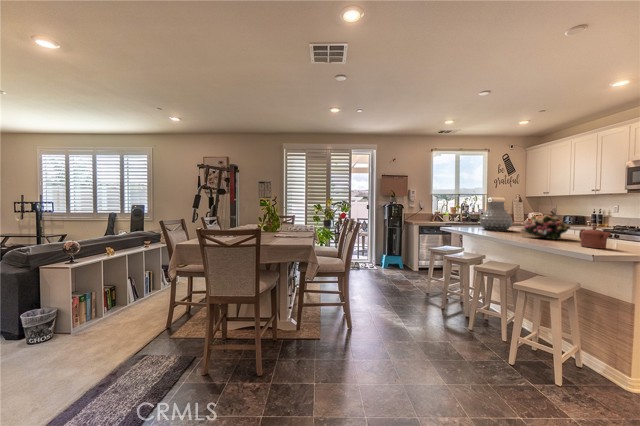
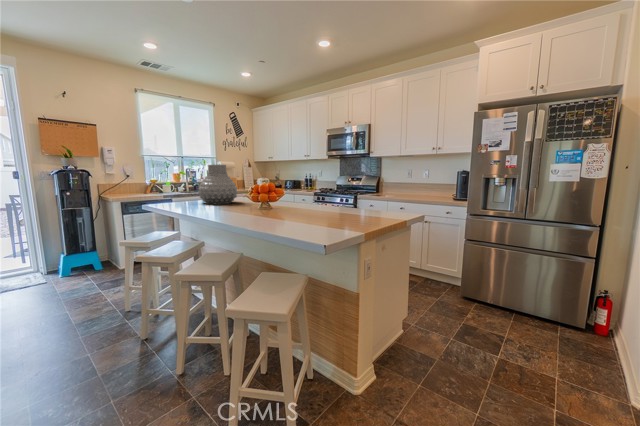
flower arrangement: present [519,215,570,240] -> none [241,181,294,213]
teapot: present [579,226,611,248] -> none [304,195,334,224]

